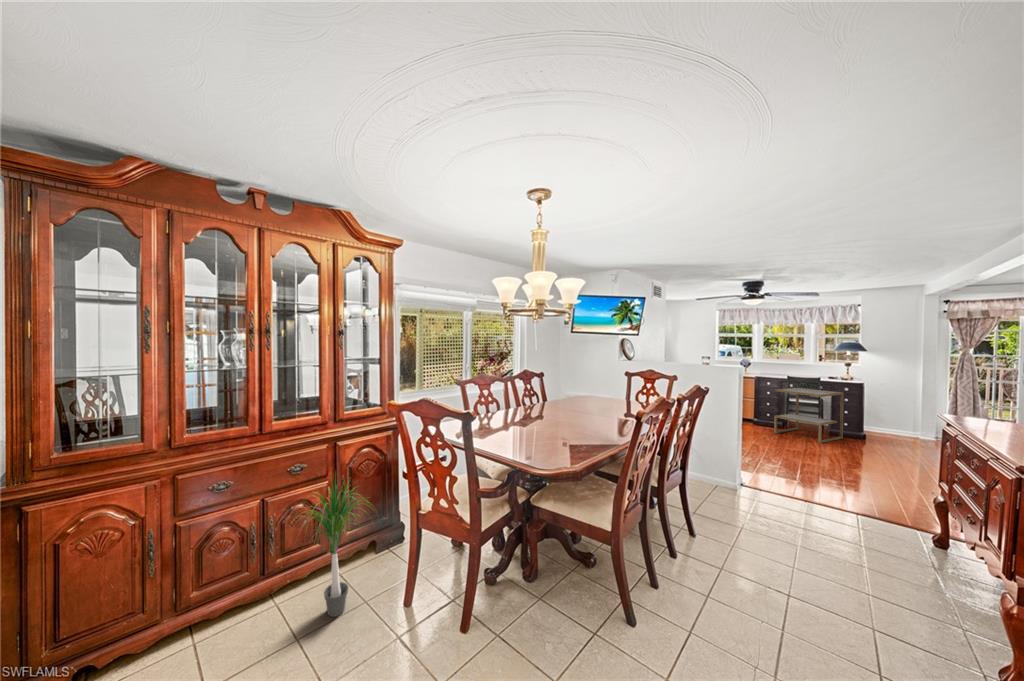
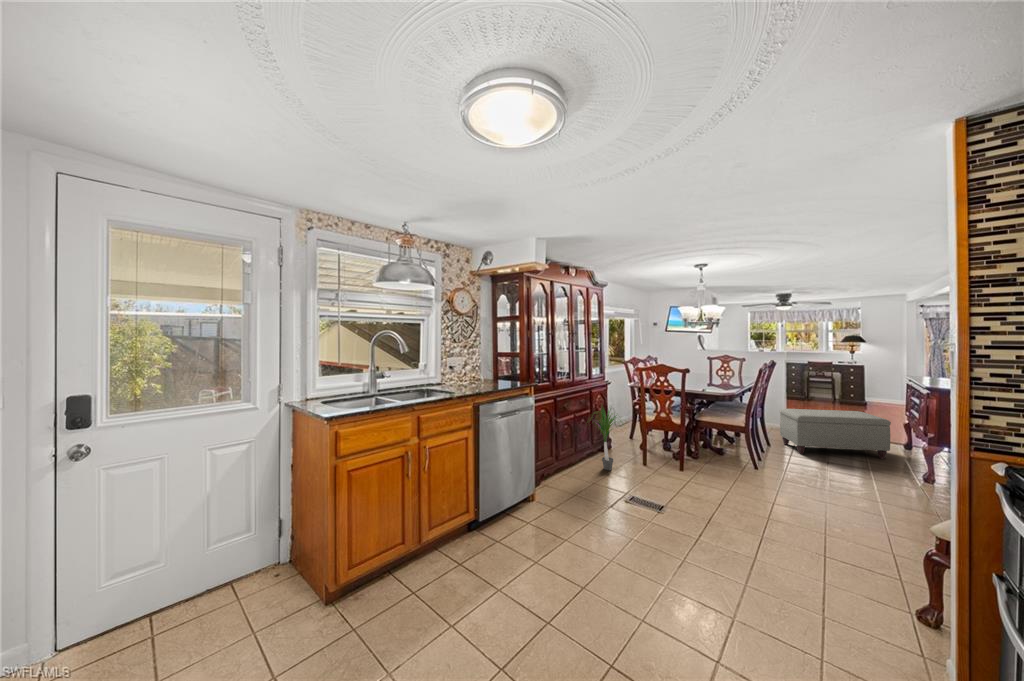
side table: present [774,388,844,443] -> none [799,370,850,408]
ottoman: none [719,468,918,585] -> present [780,409,891,459]

